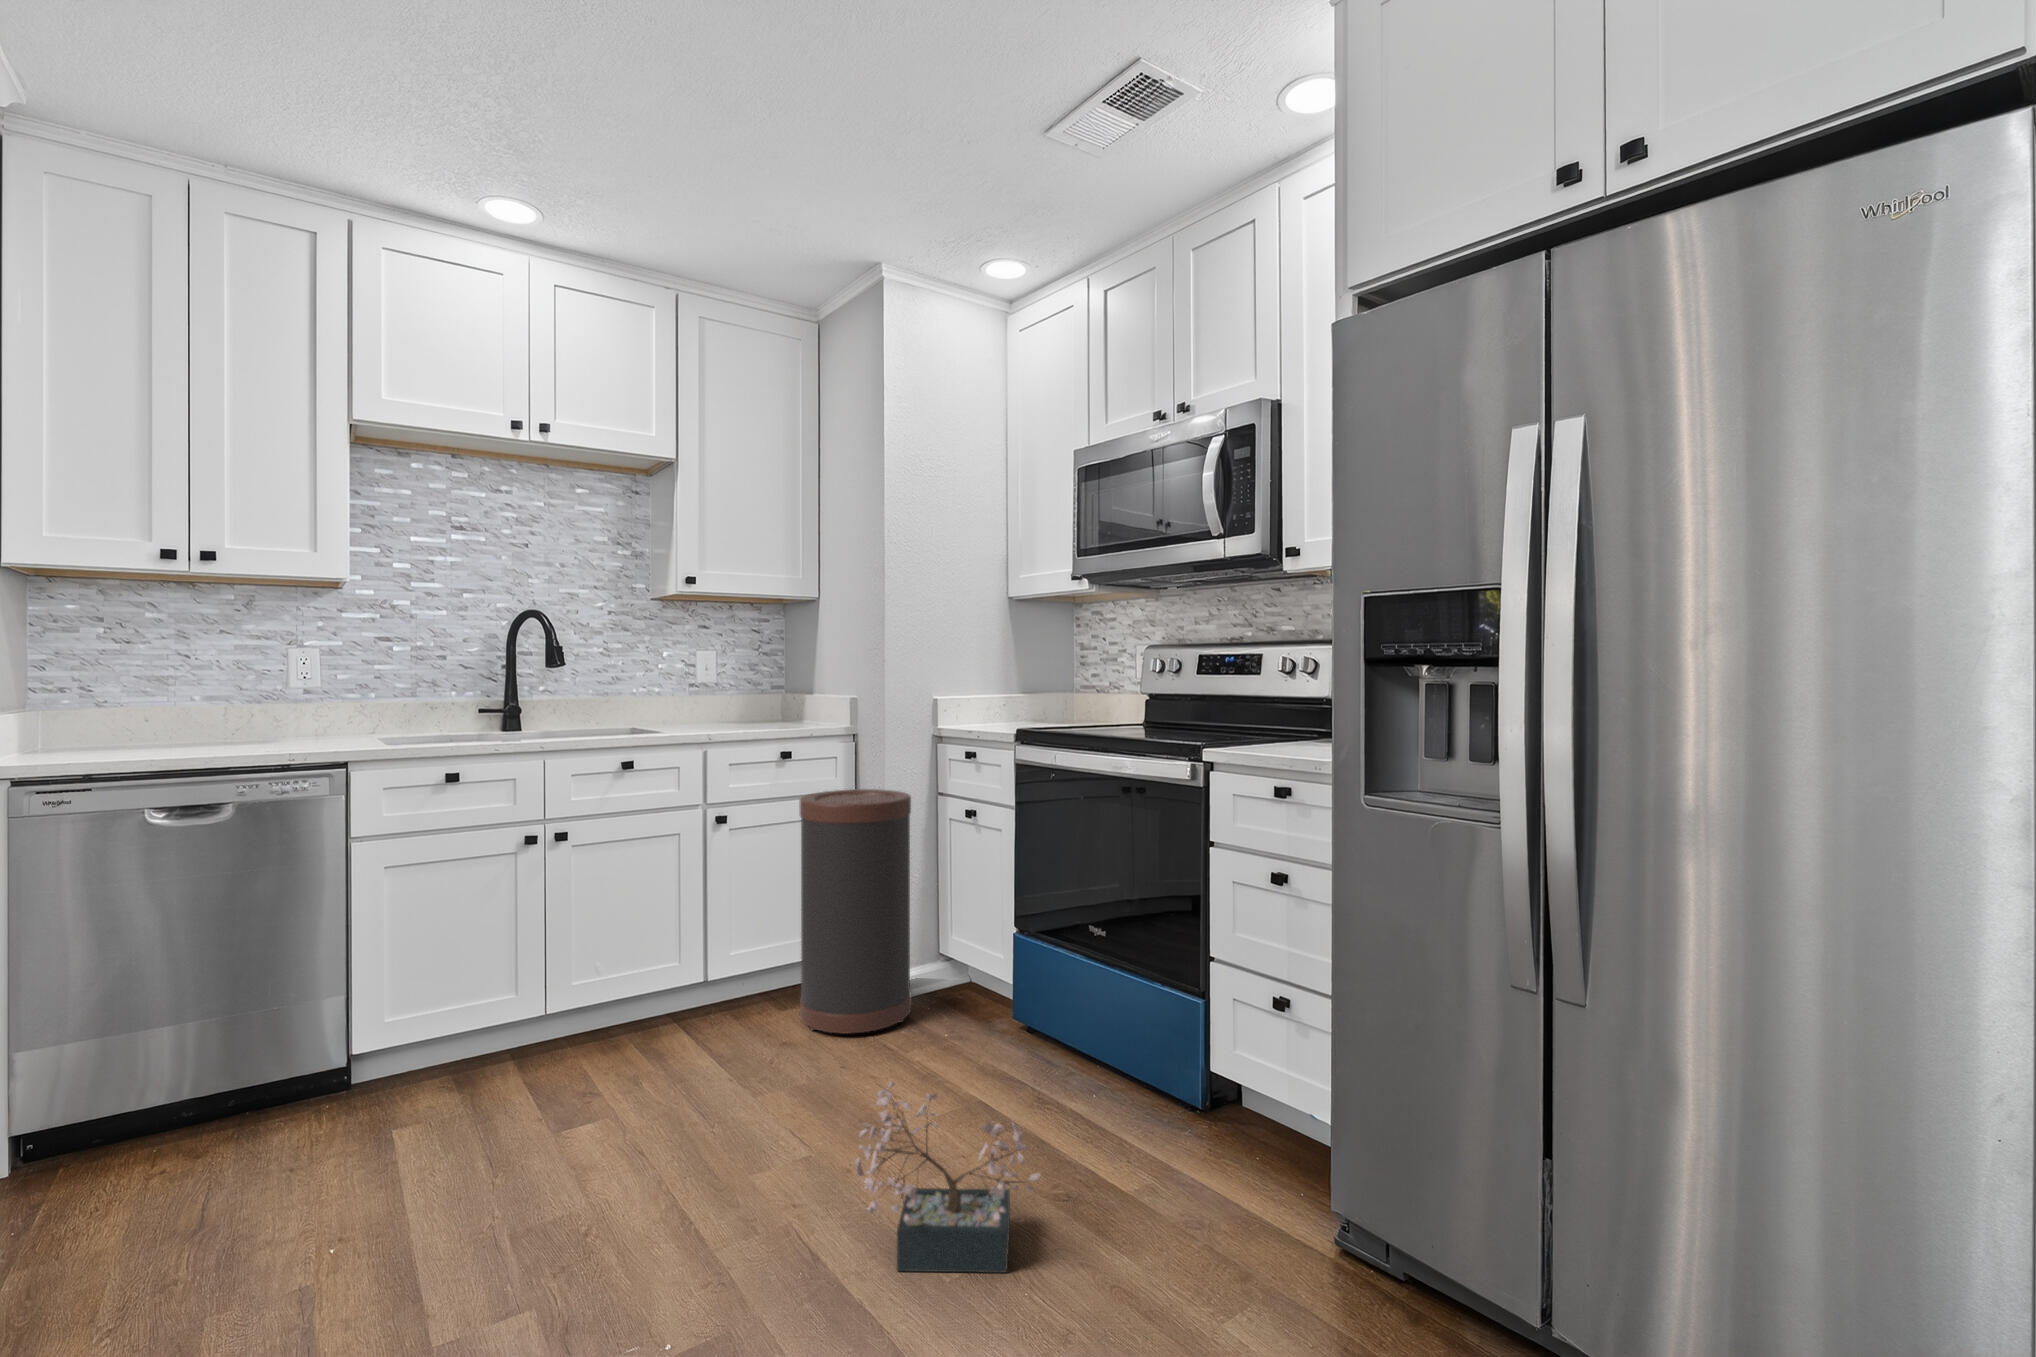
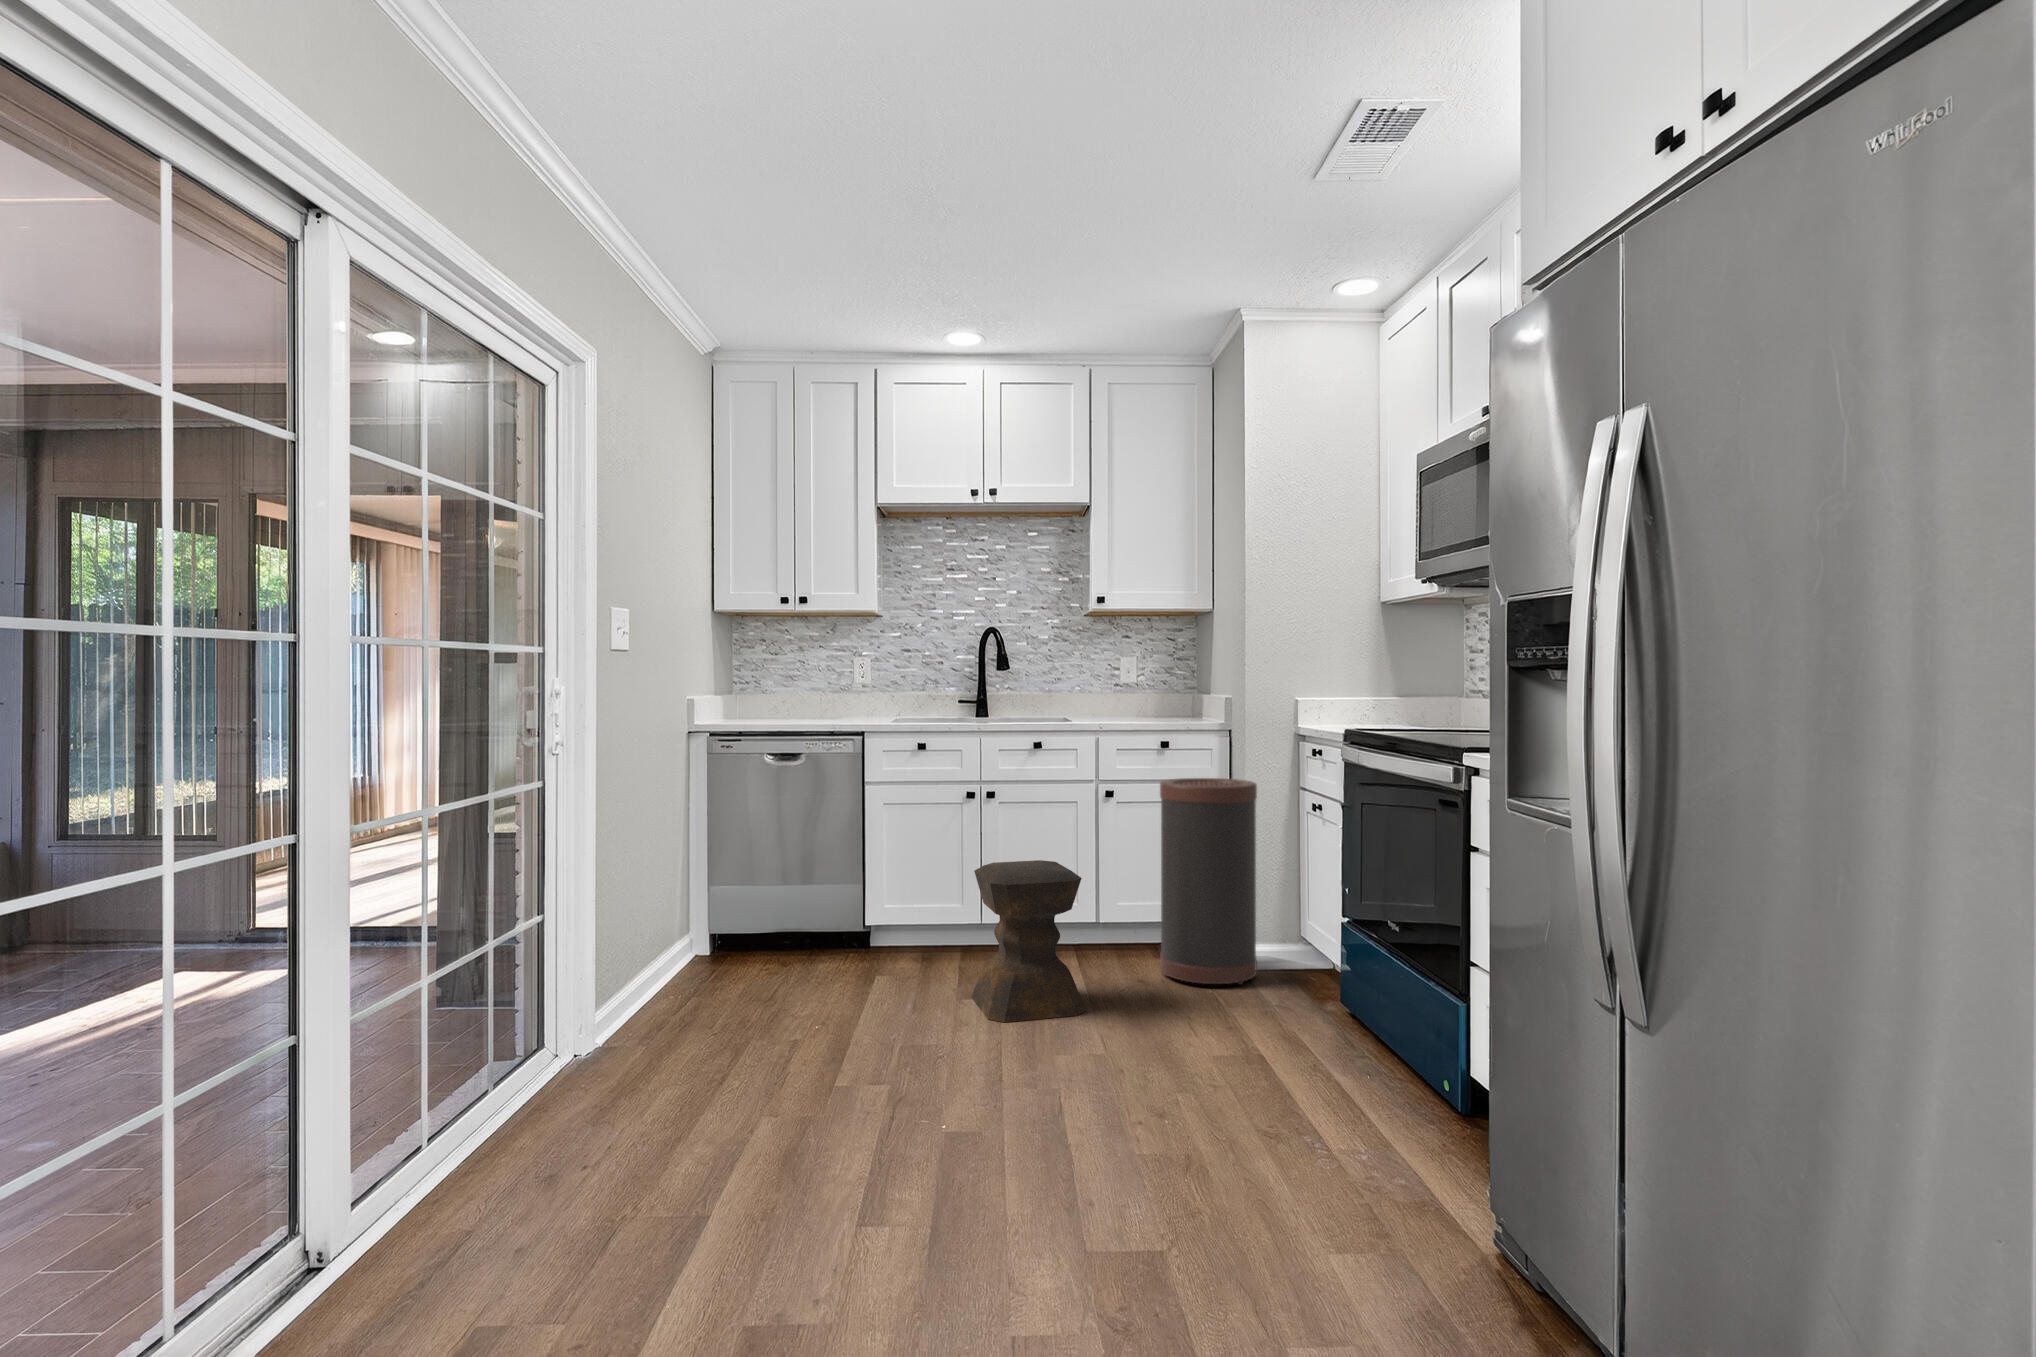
stool: none [579,920,757,1168] -> present [971,860,1085,1022]
decorative plant: present [856,1082,1040,1273] -> none [1072,976,1212,1123]

